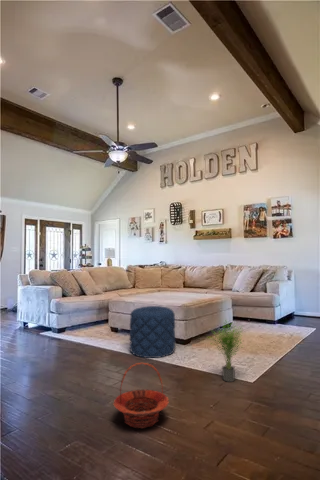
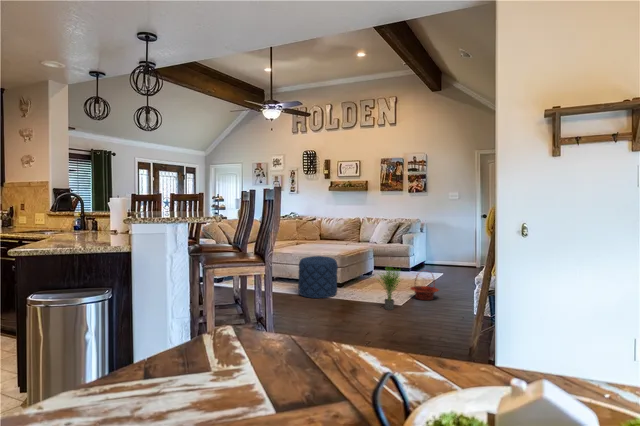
basket: present [114,363,169,428] -> present [410,275,439,300]

